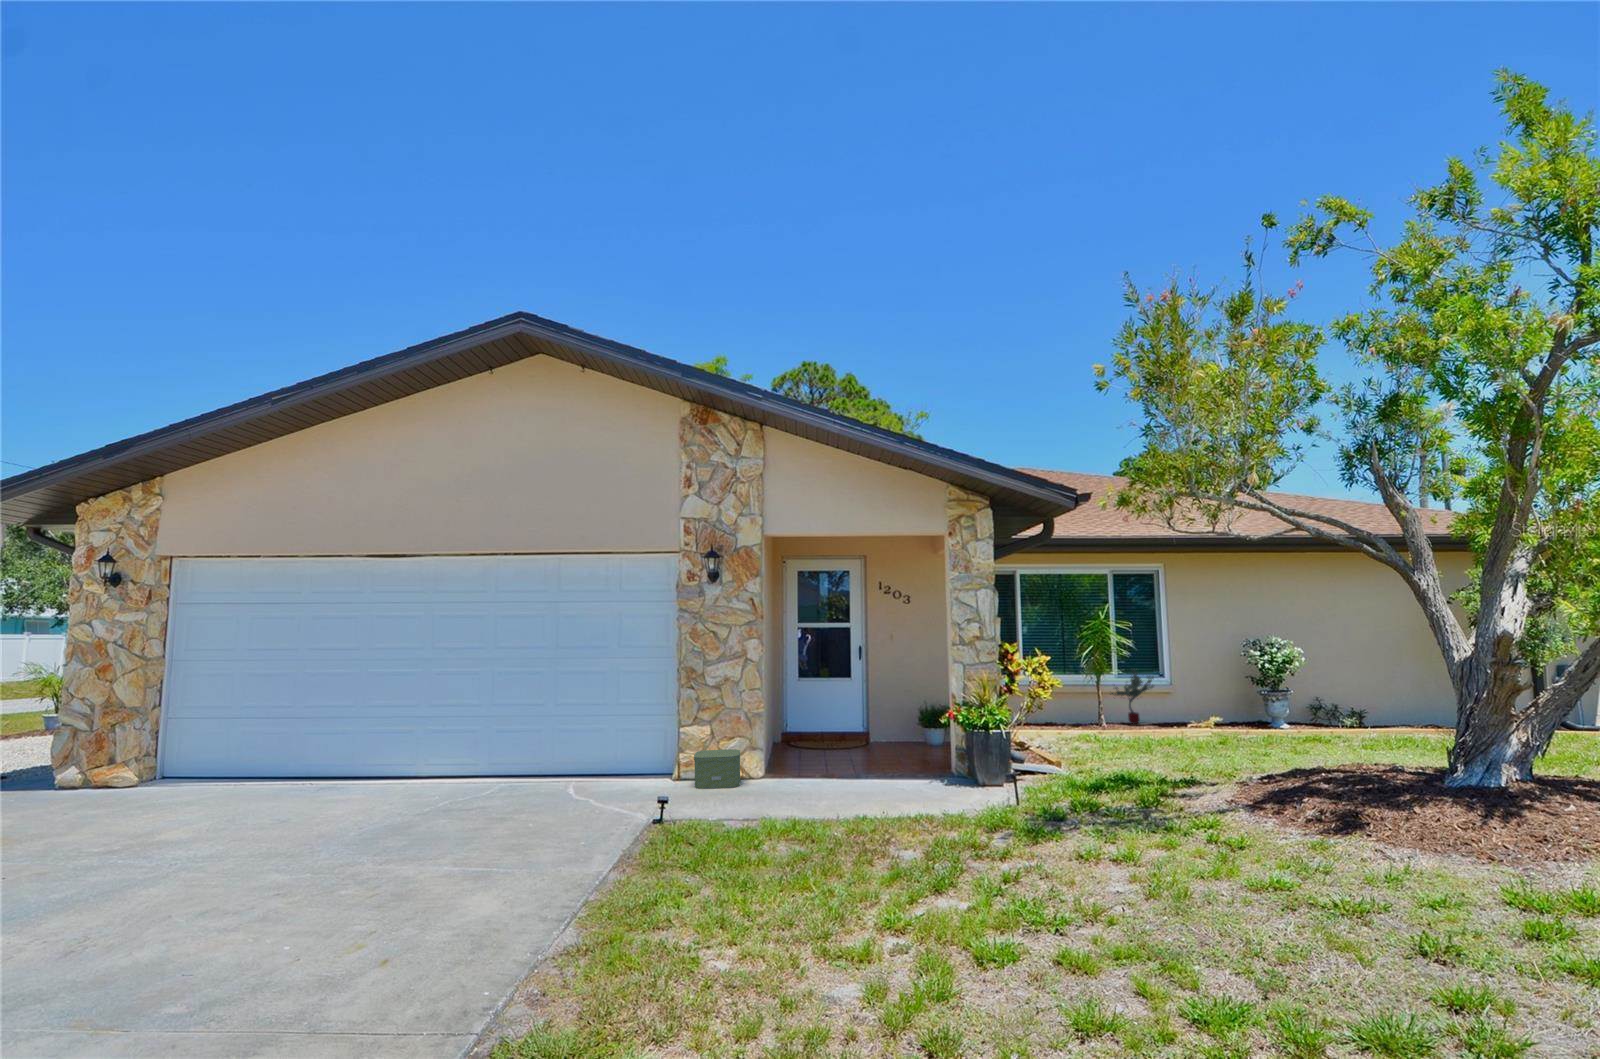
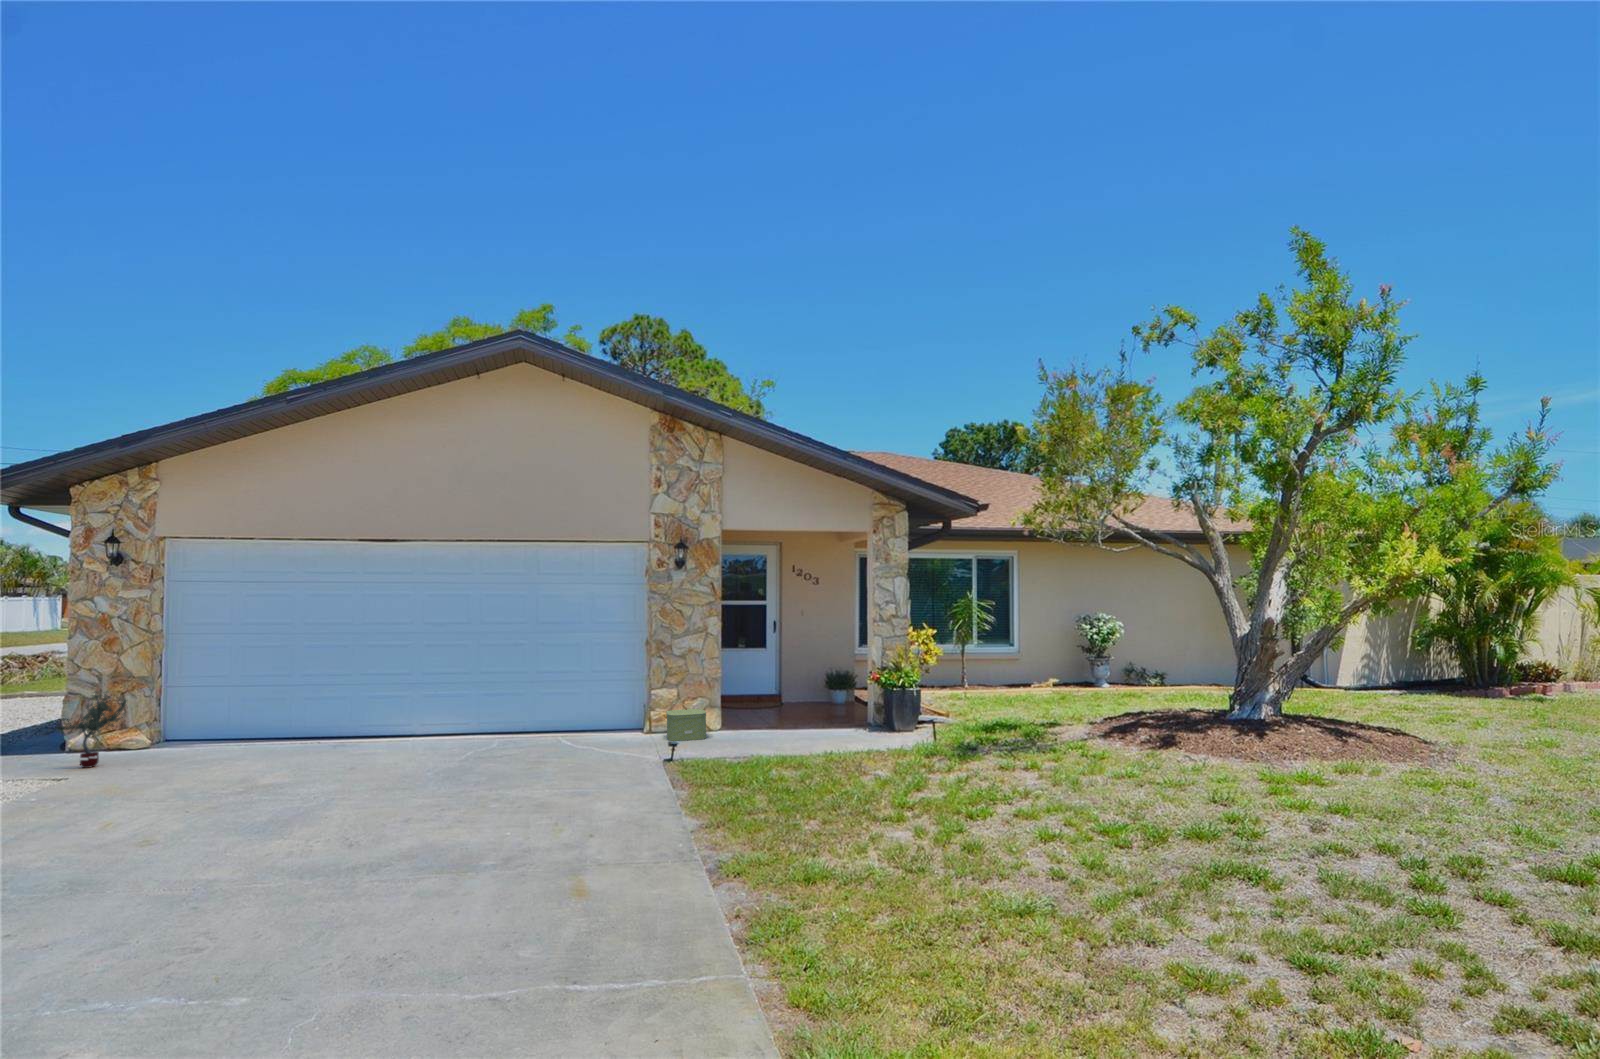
potted tree: present [1110,669,1154,724] -> present [55,691,126,768]

